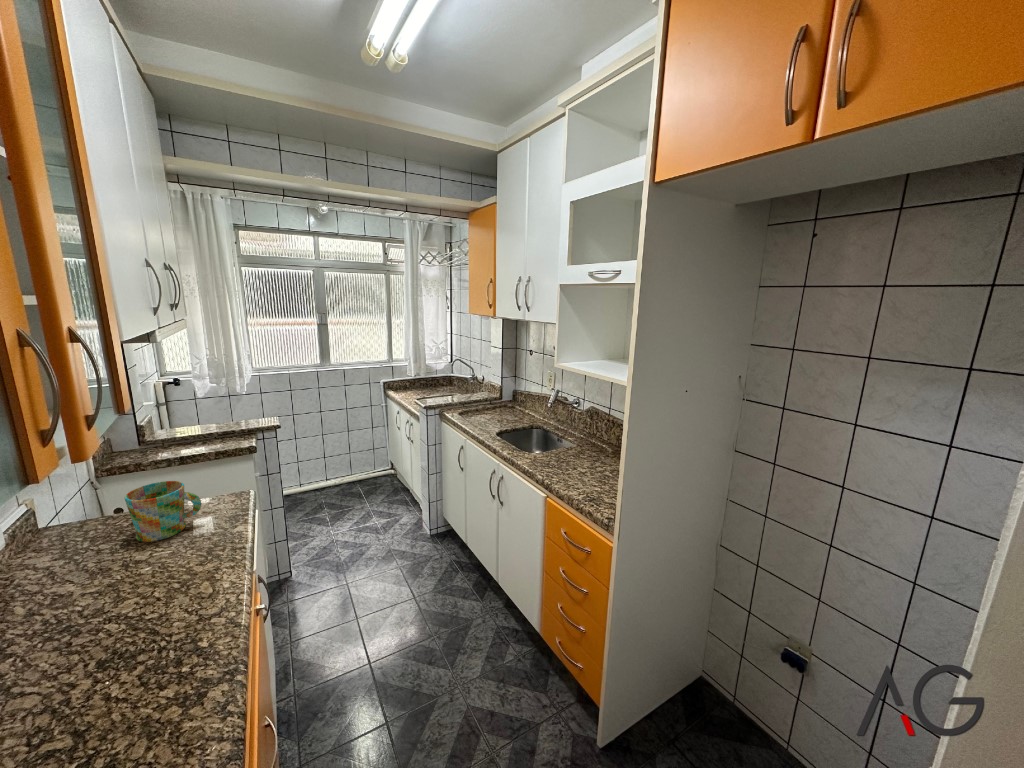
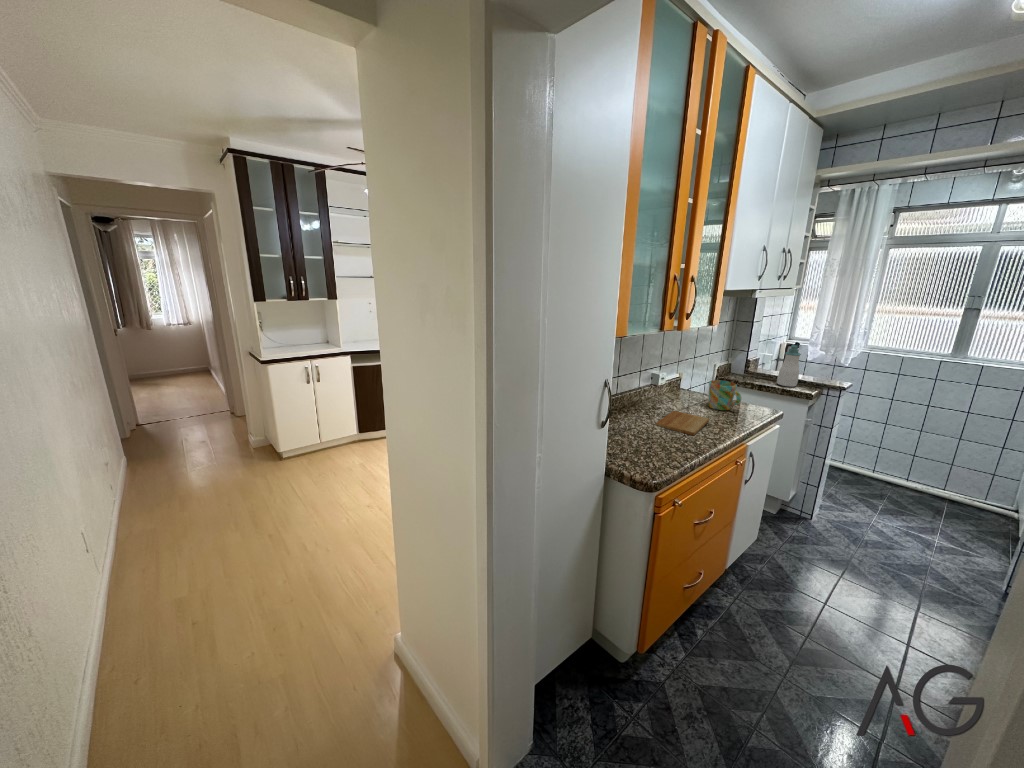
soap bottle: none [200,389,230,446] -> present [777,345,801,387]
cutting board: none [67,574,191,691] -> present [656,411,709,435]

